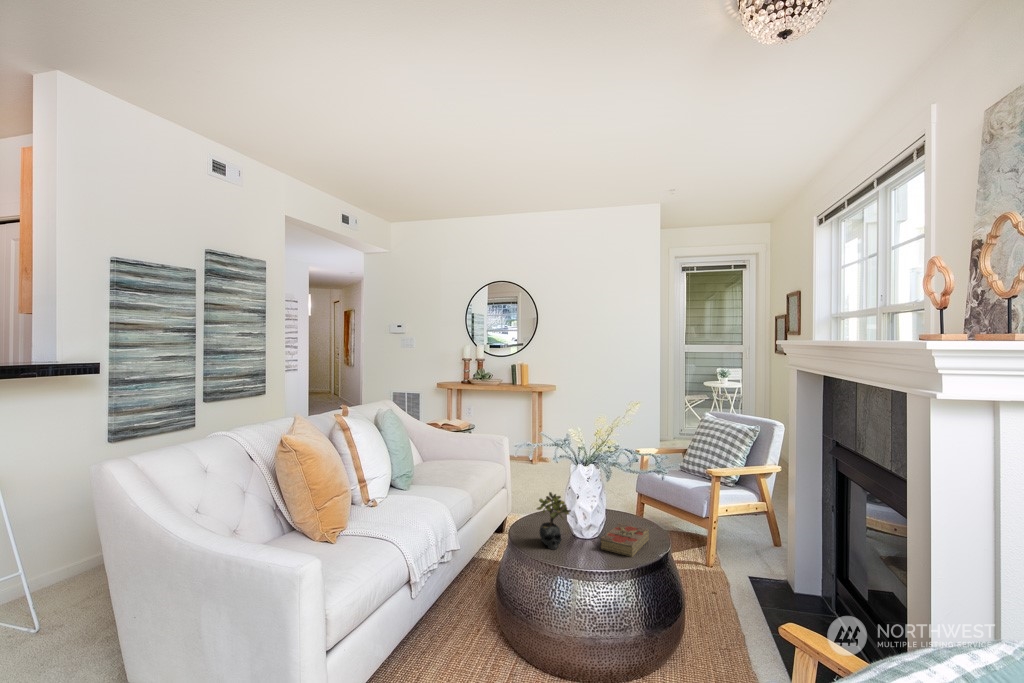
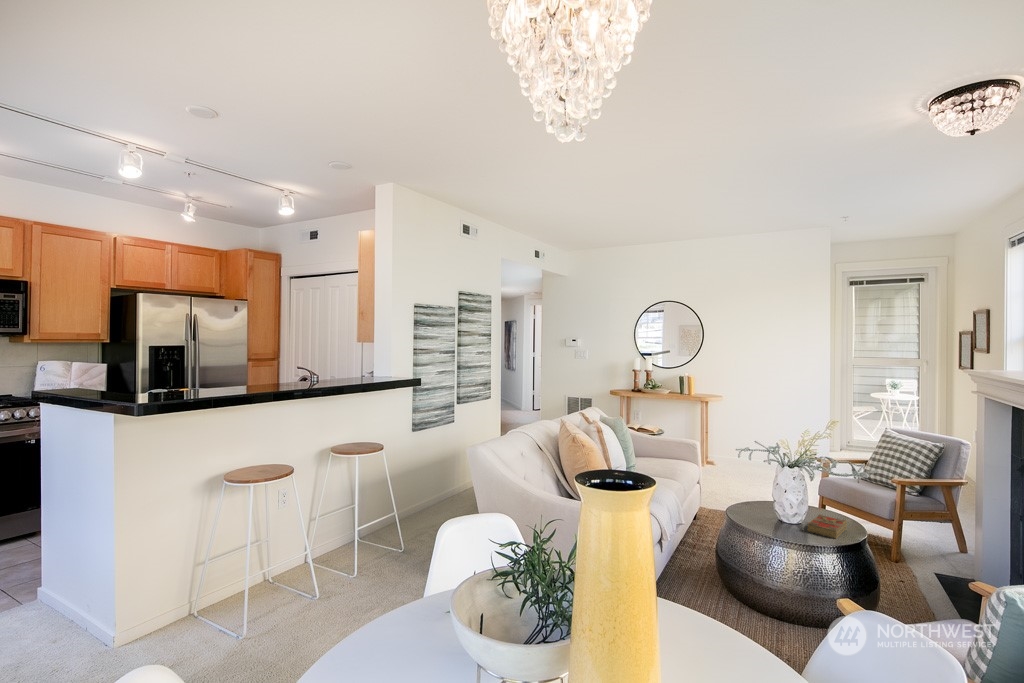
succulent plant: present [537,492,571,550] -> none [753,486,782,529]

